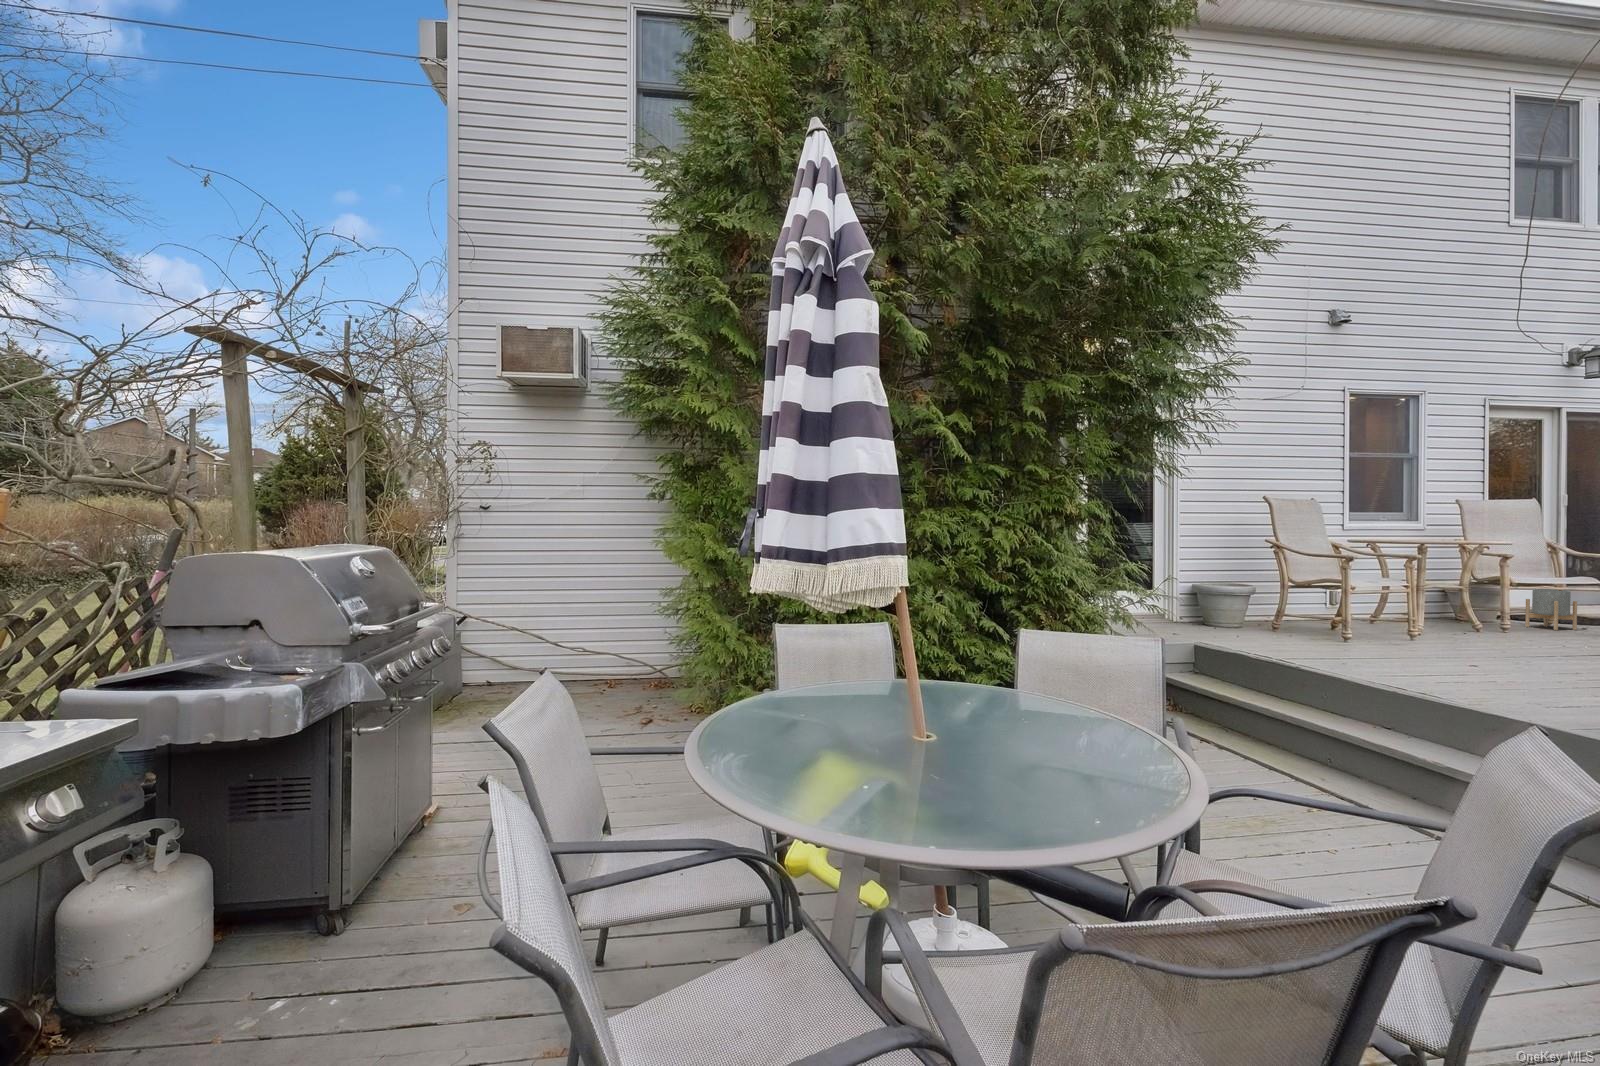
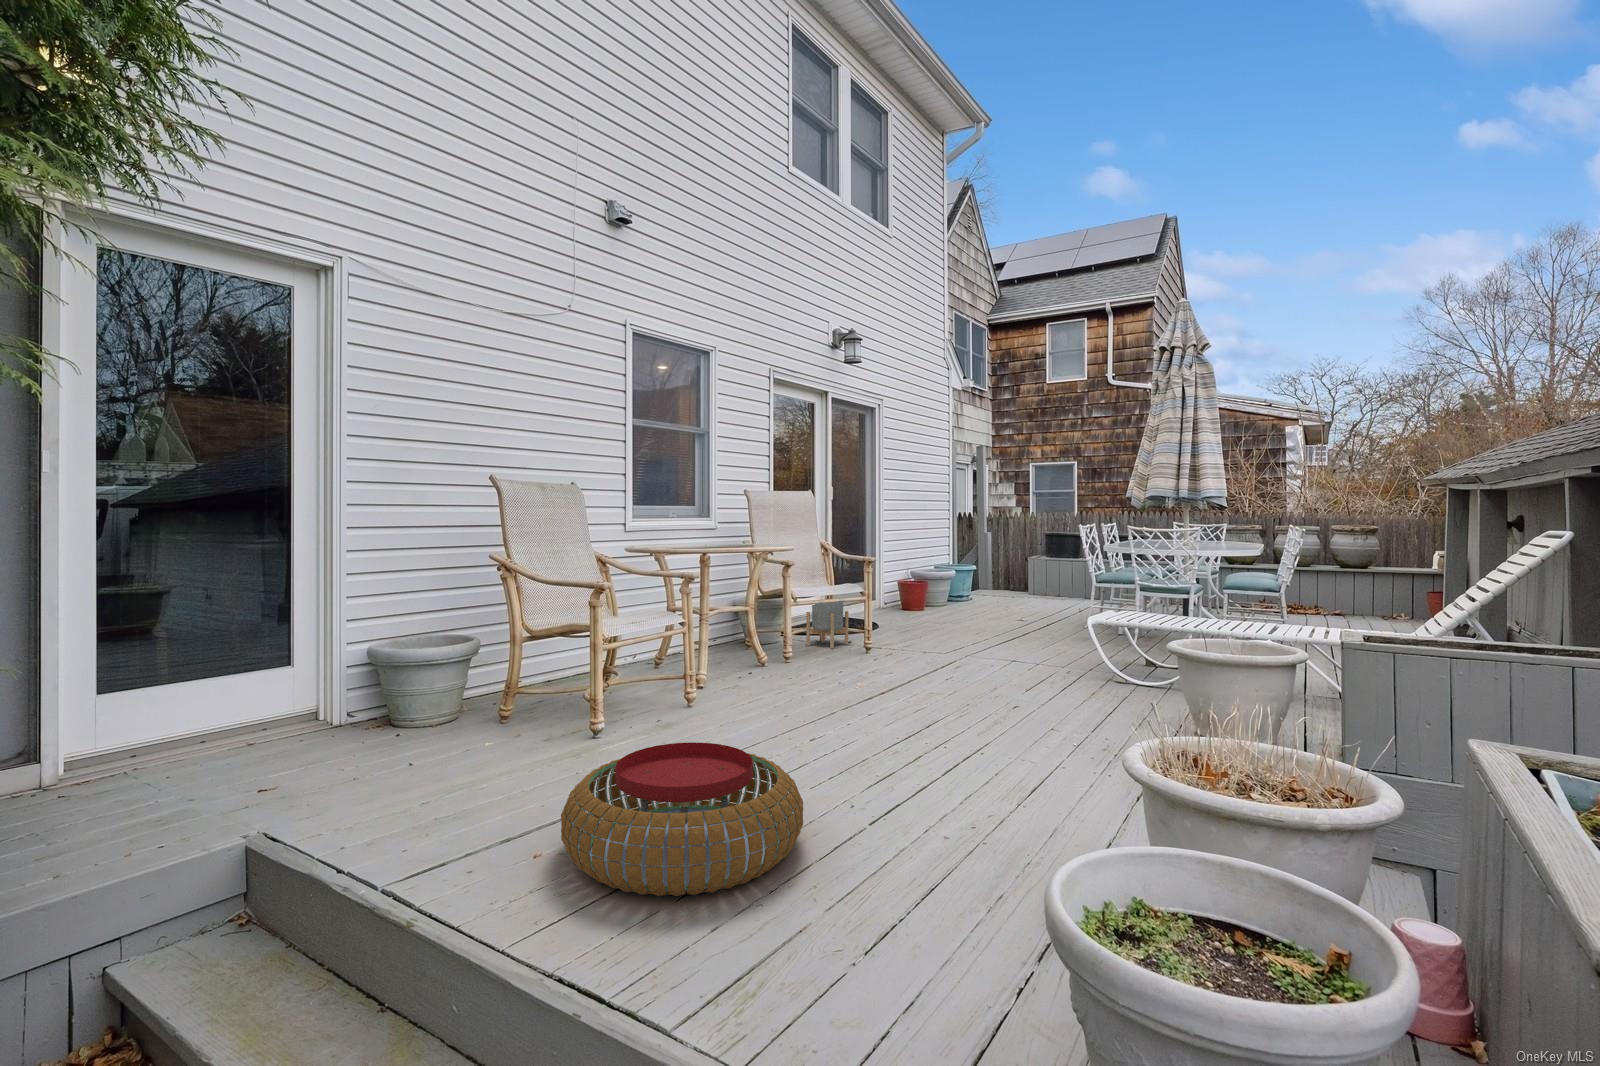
pouf: none [1352,631,1511,690] -> present [561,742,803,896]

